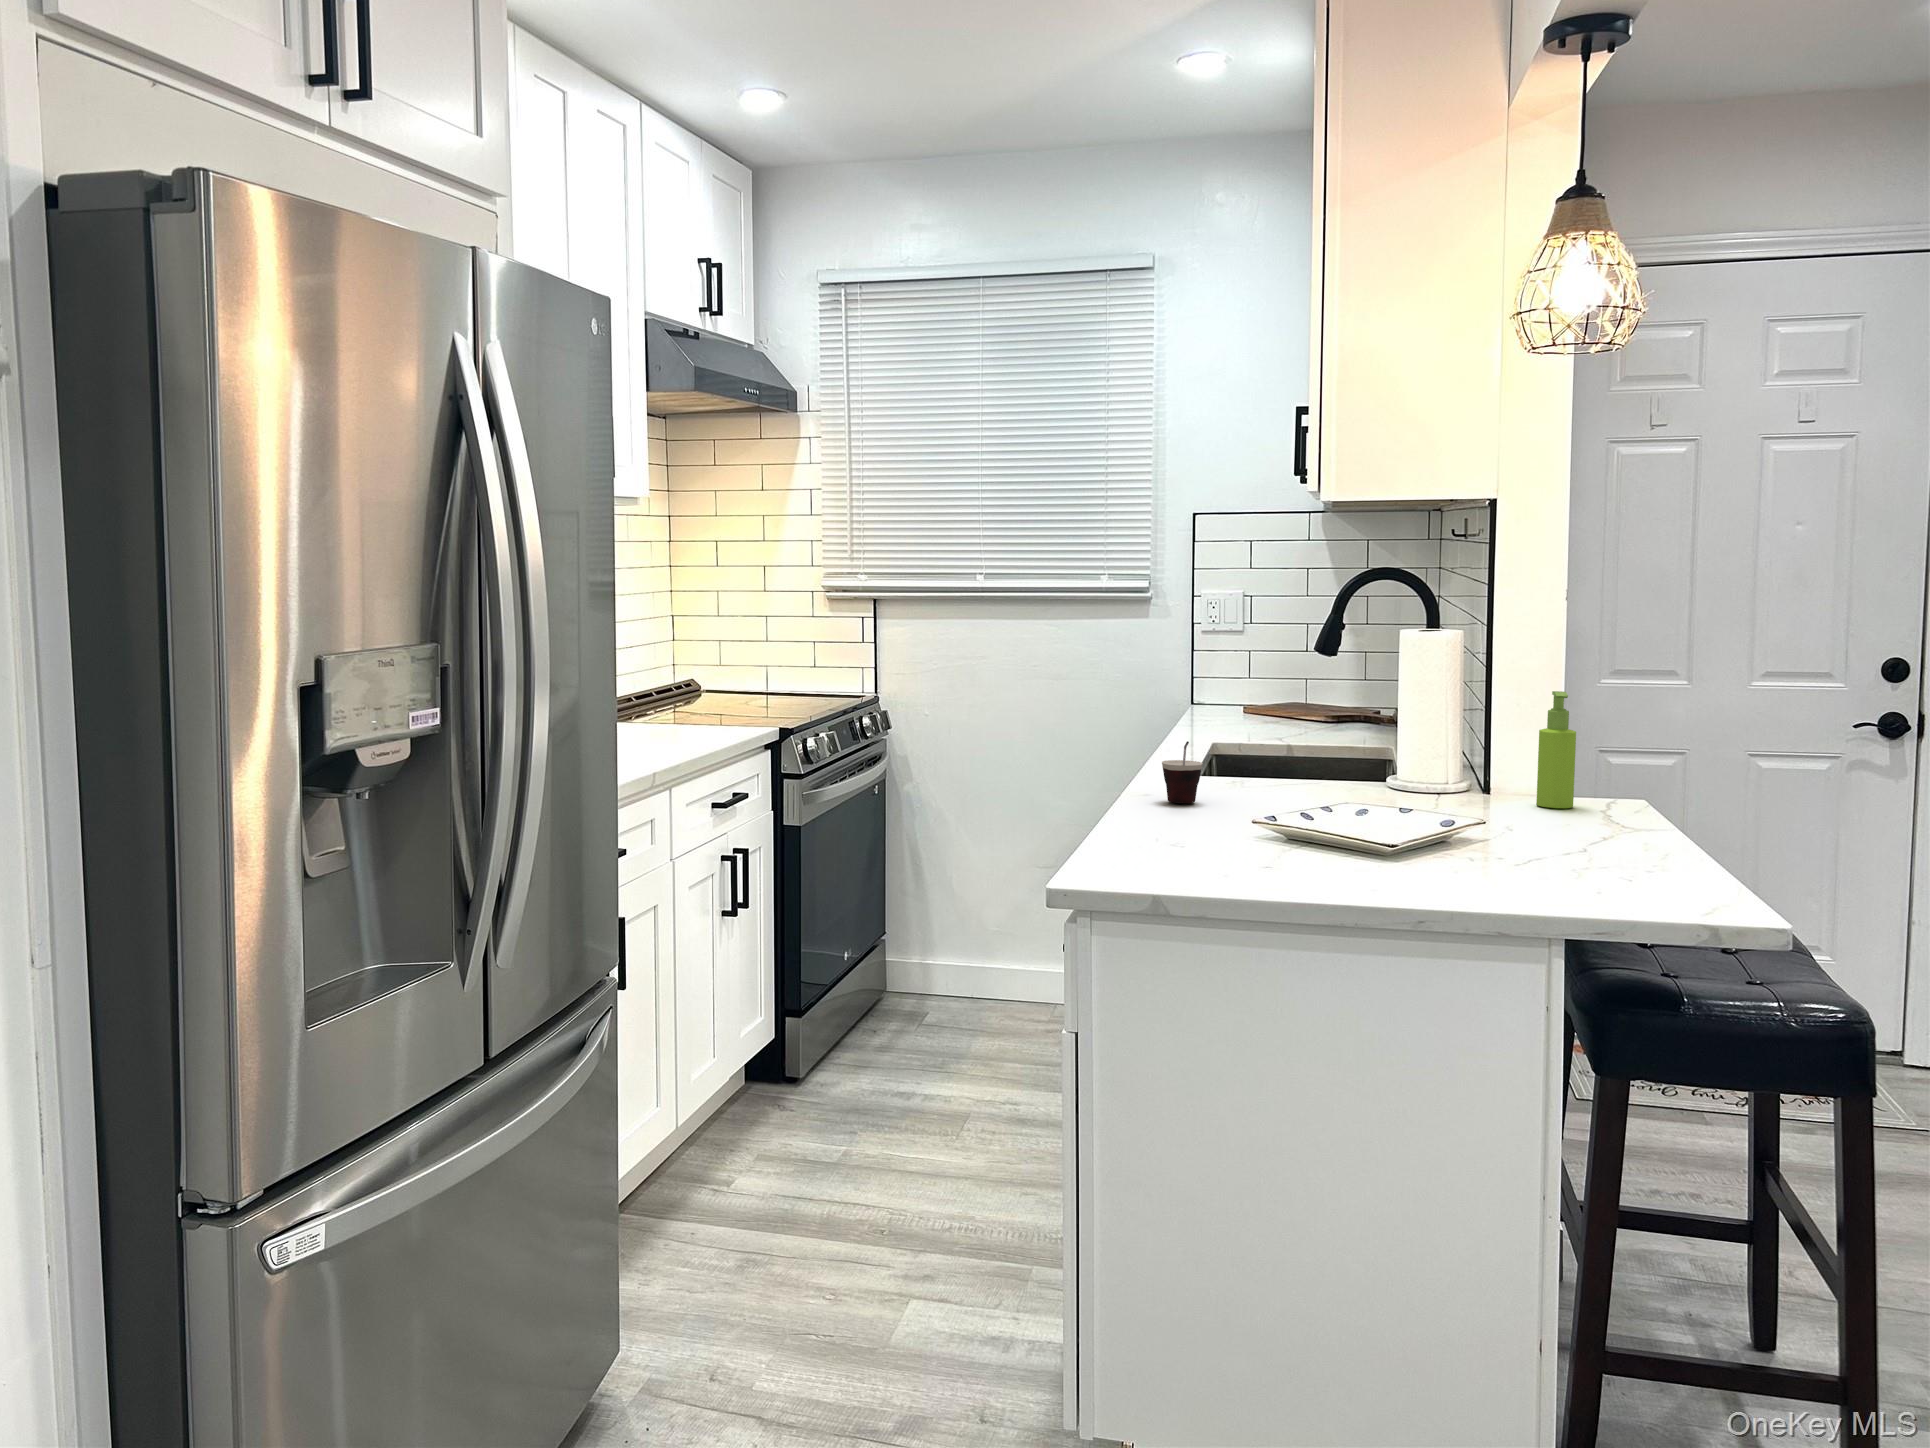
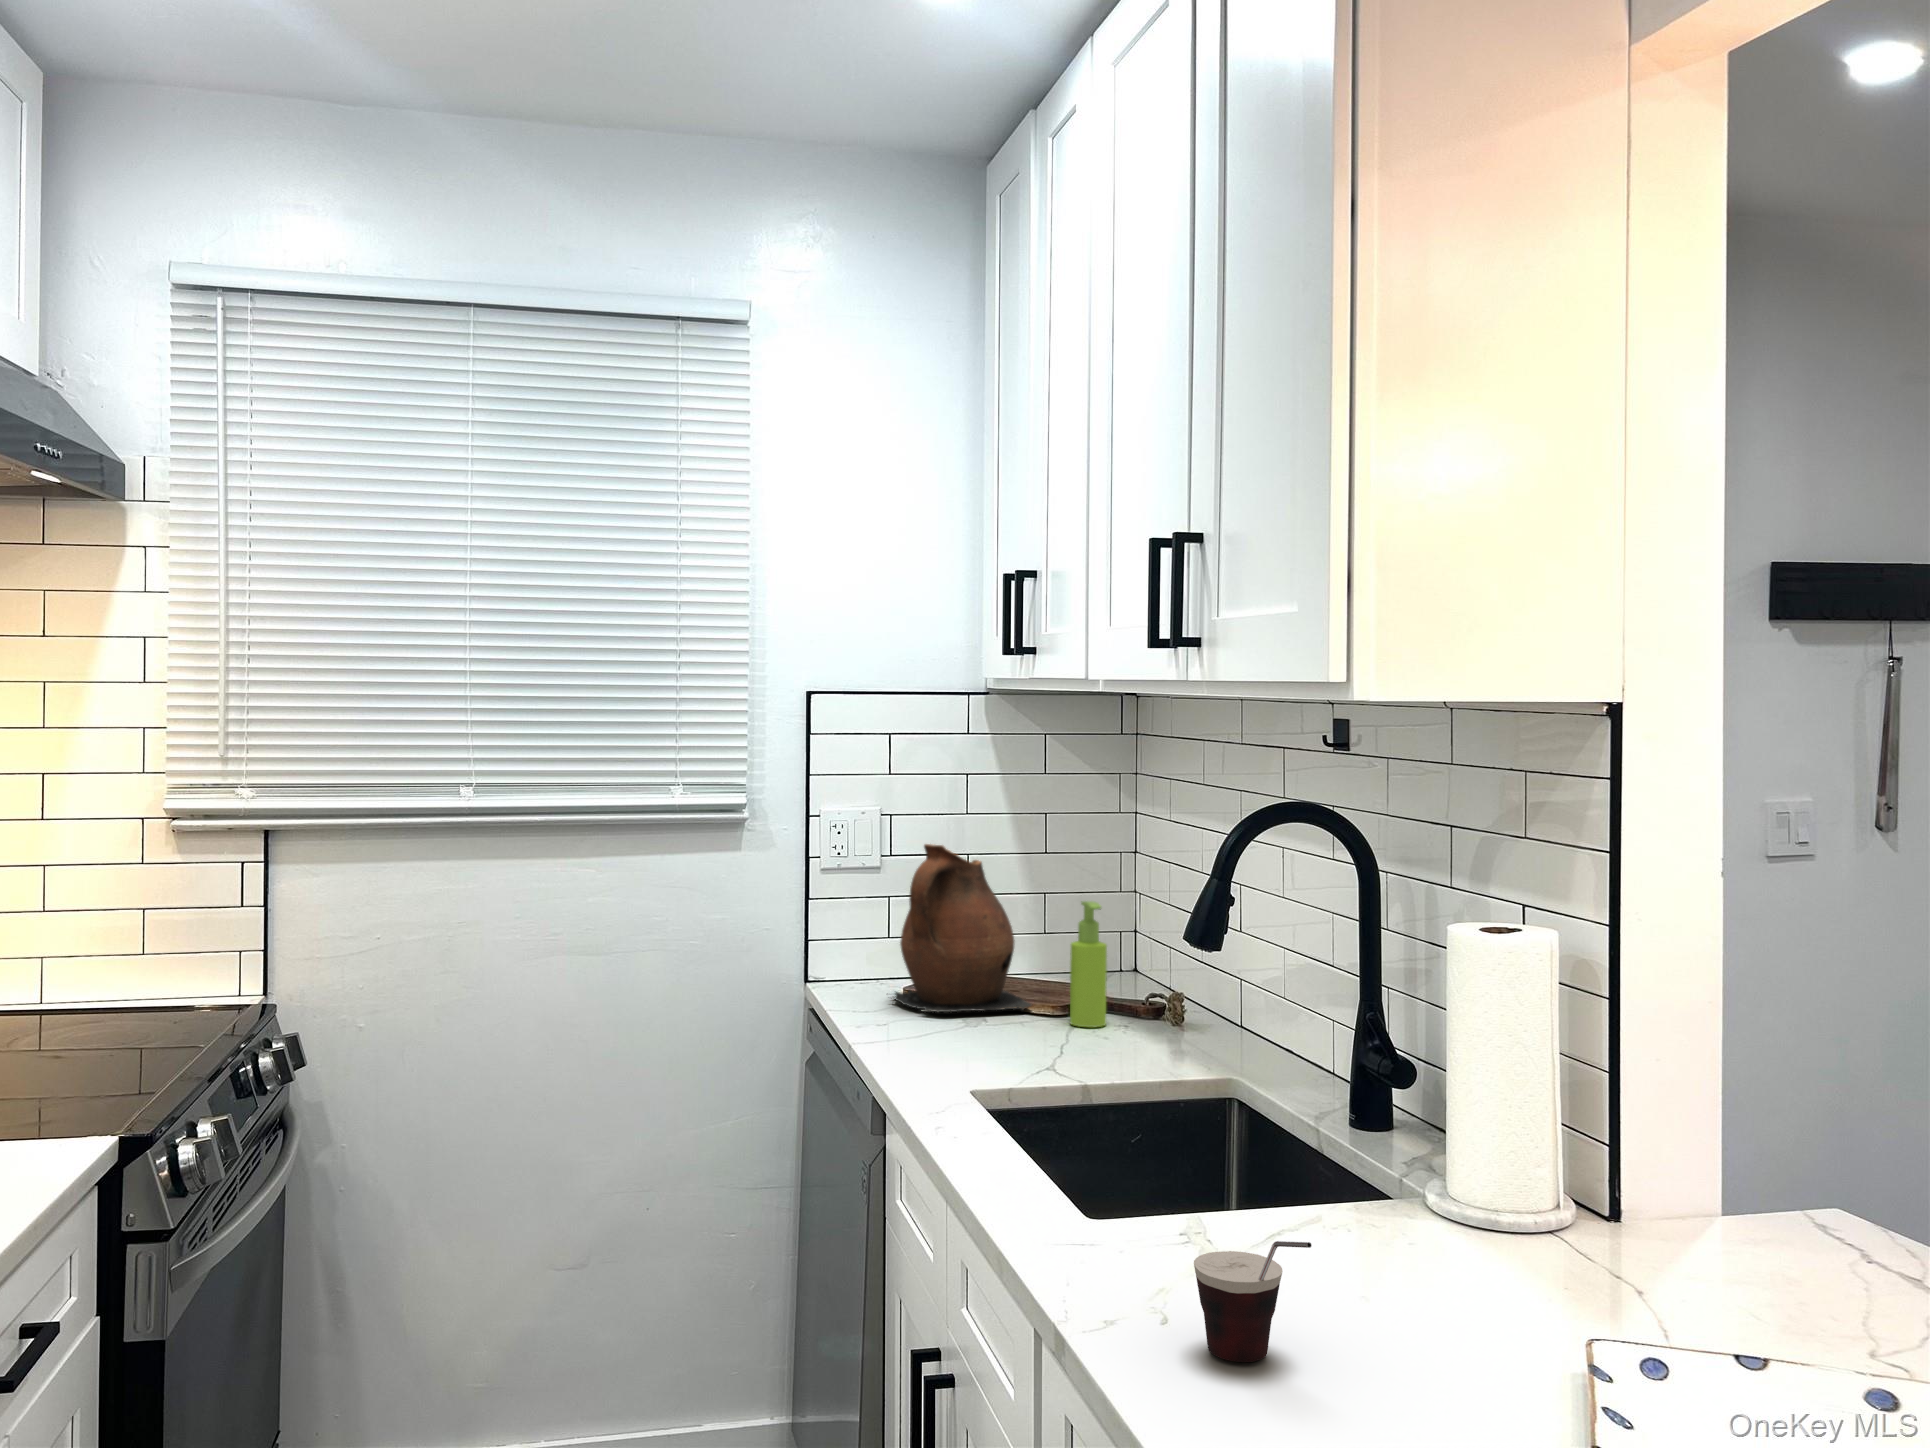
ceramic pitcher: none [1228,610,1317,720] -> present [894,844,1031,1012]
soap dispenser: present [1536,691,1576,808] -> present [1070,901,1107,1027]

